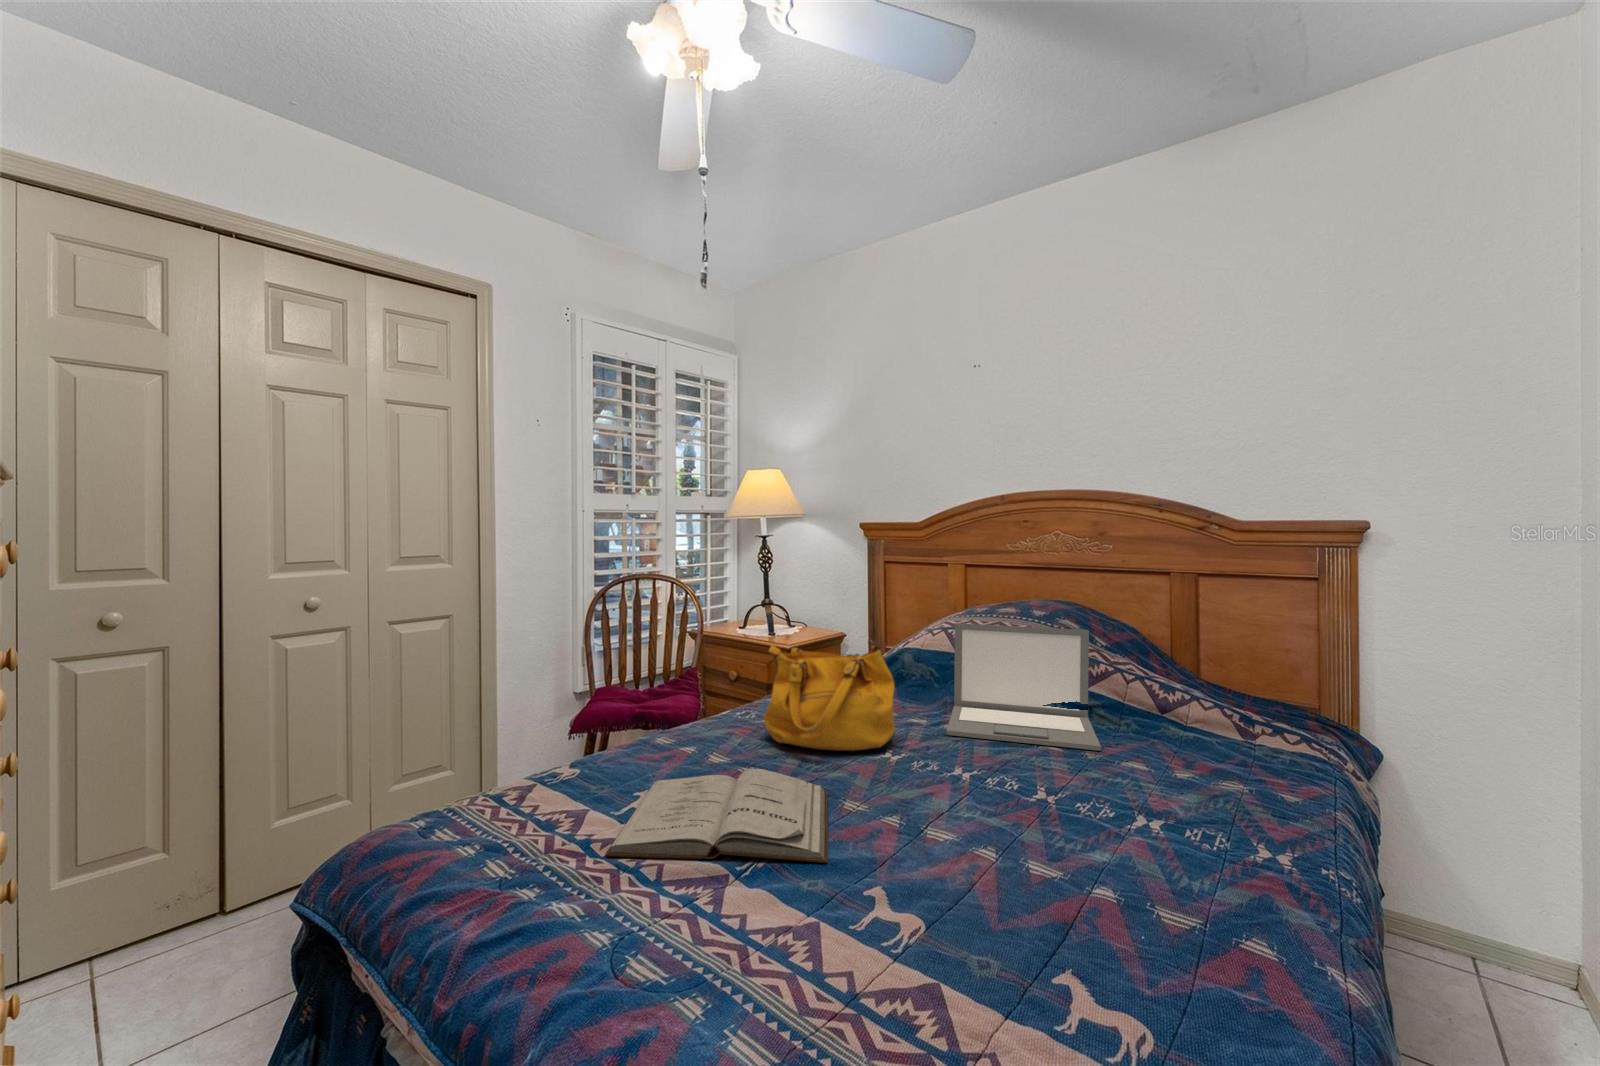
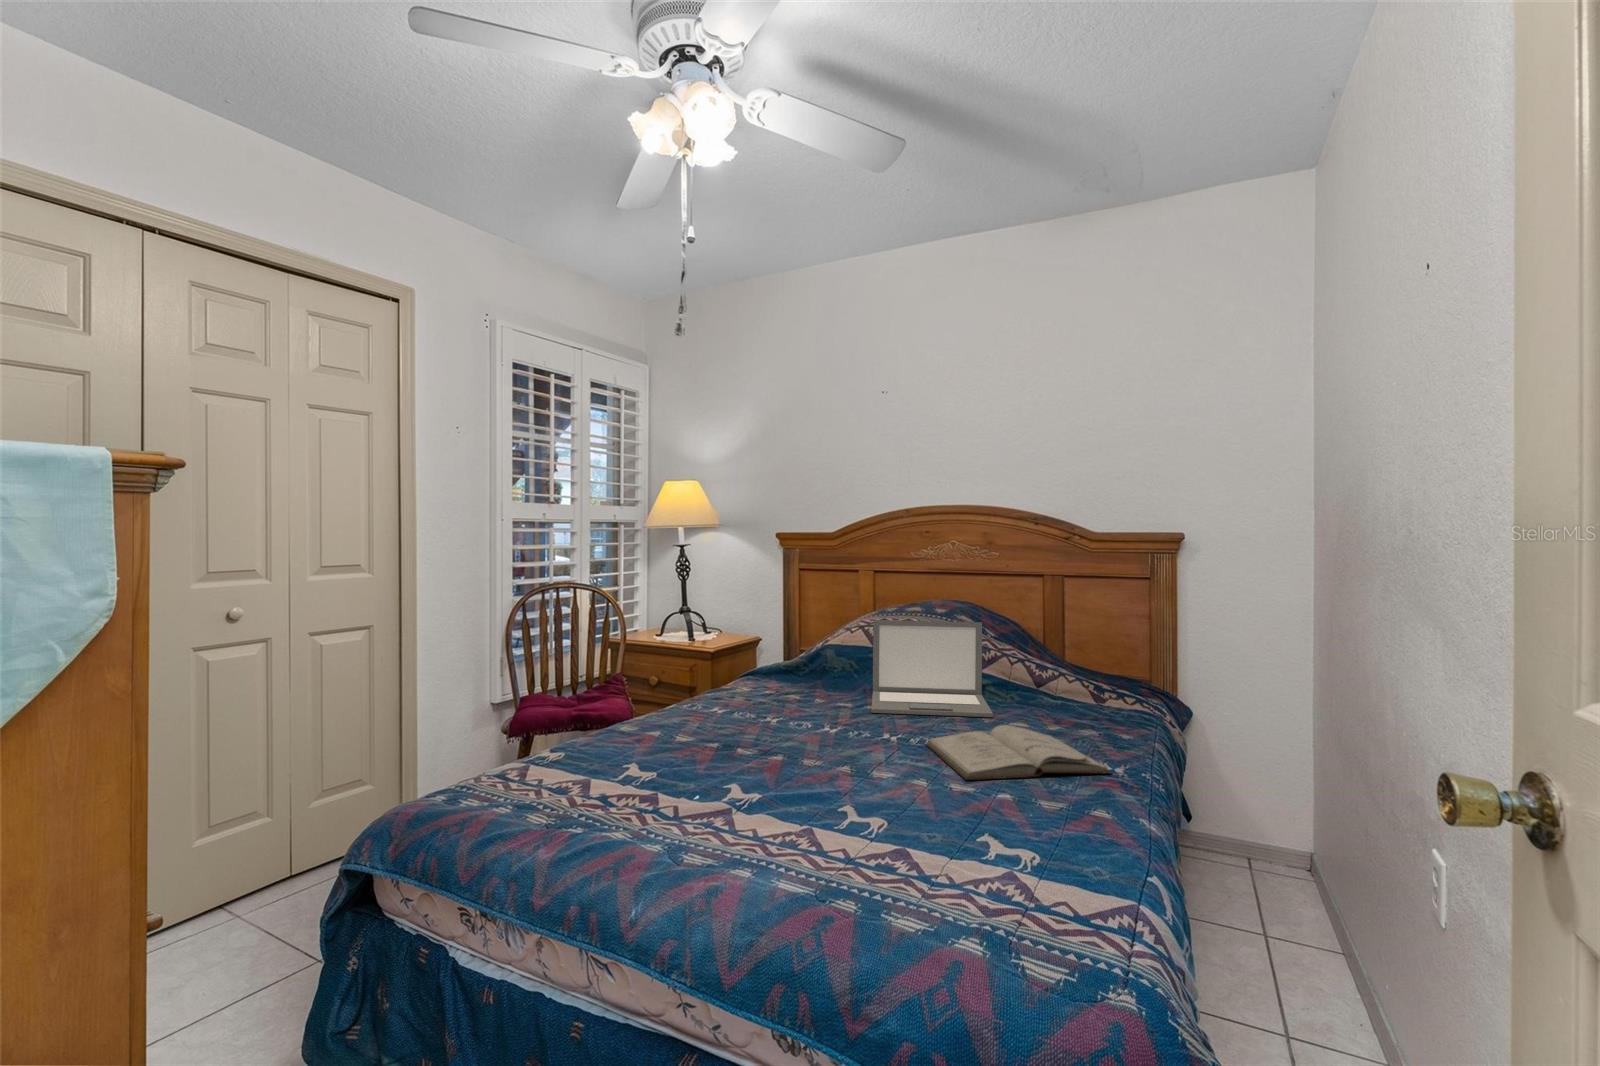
handbag: present [764,641,895,751] -> none [719,635,831,728]
book: present [605,769,827,863] -> present [926,725,1112,780]

